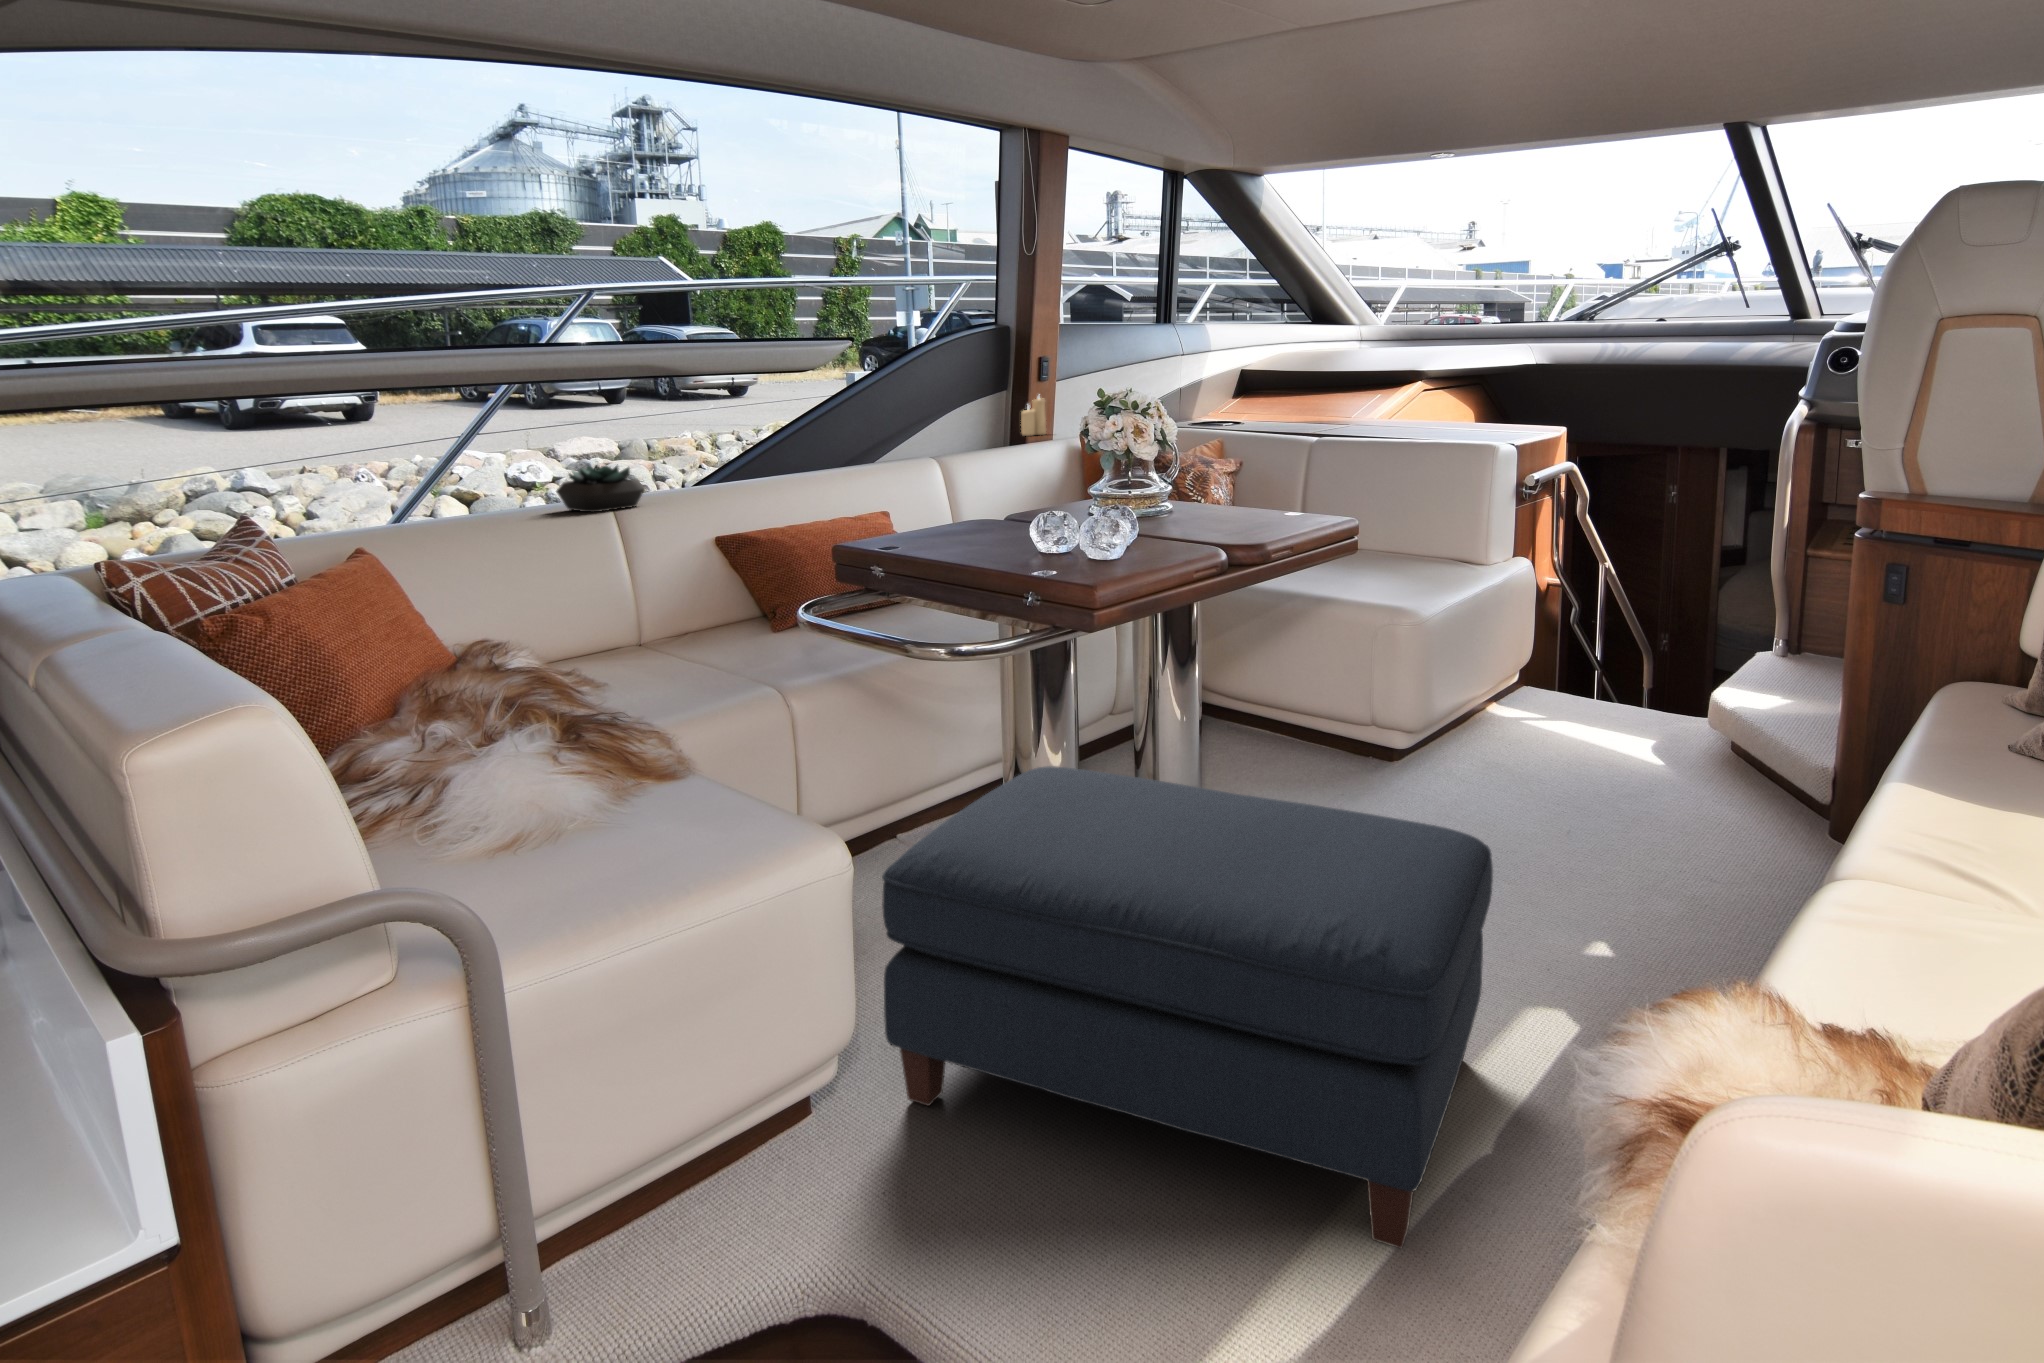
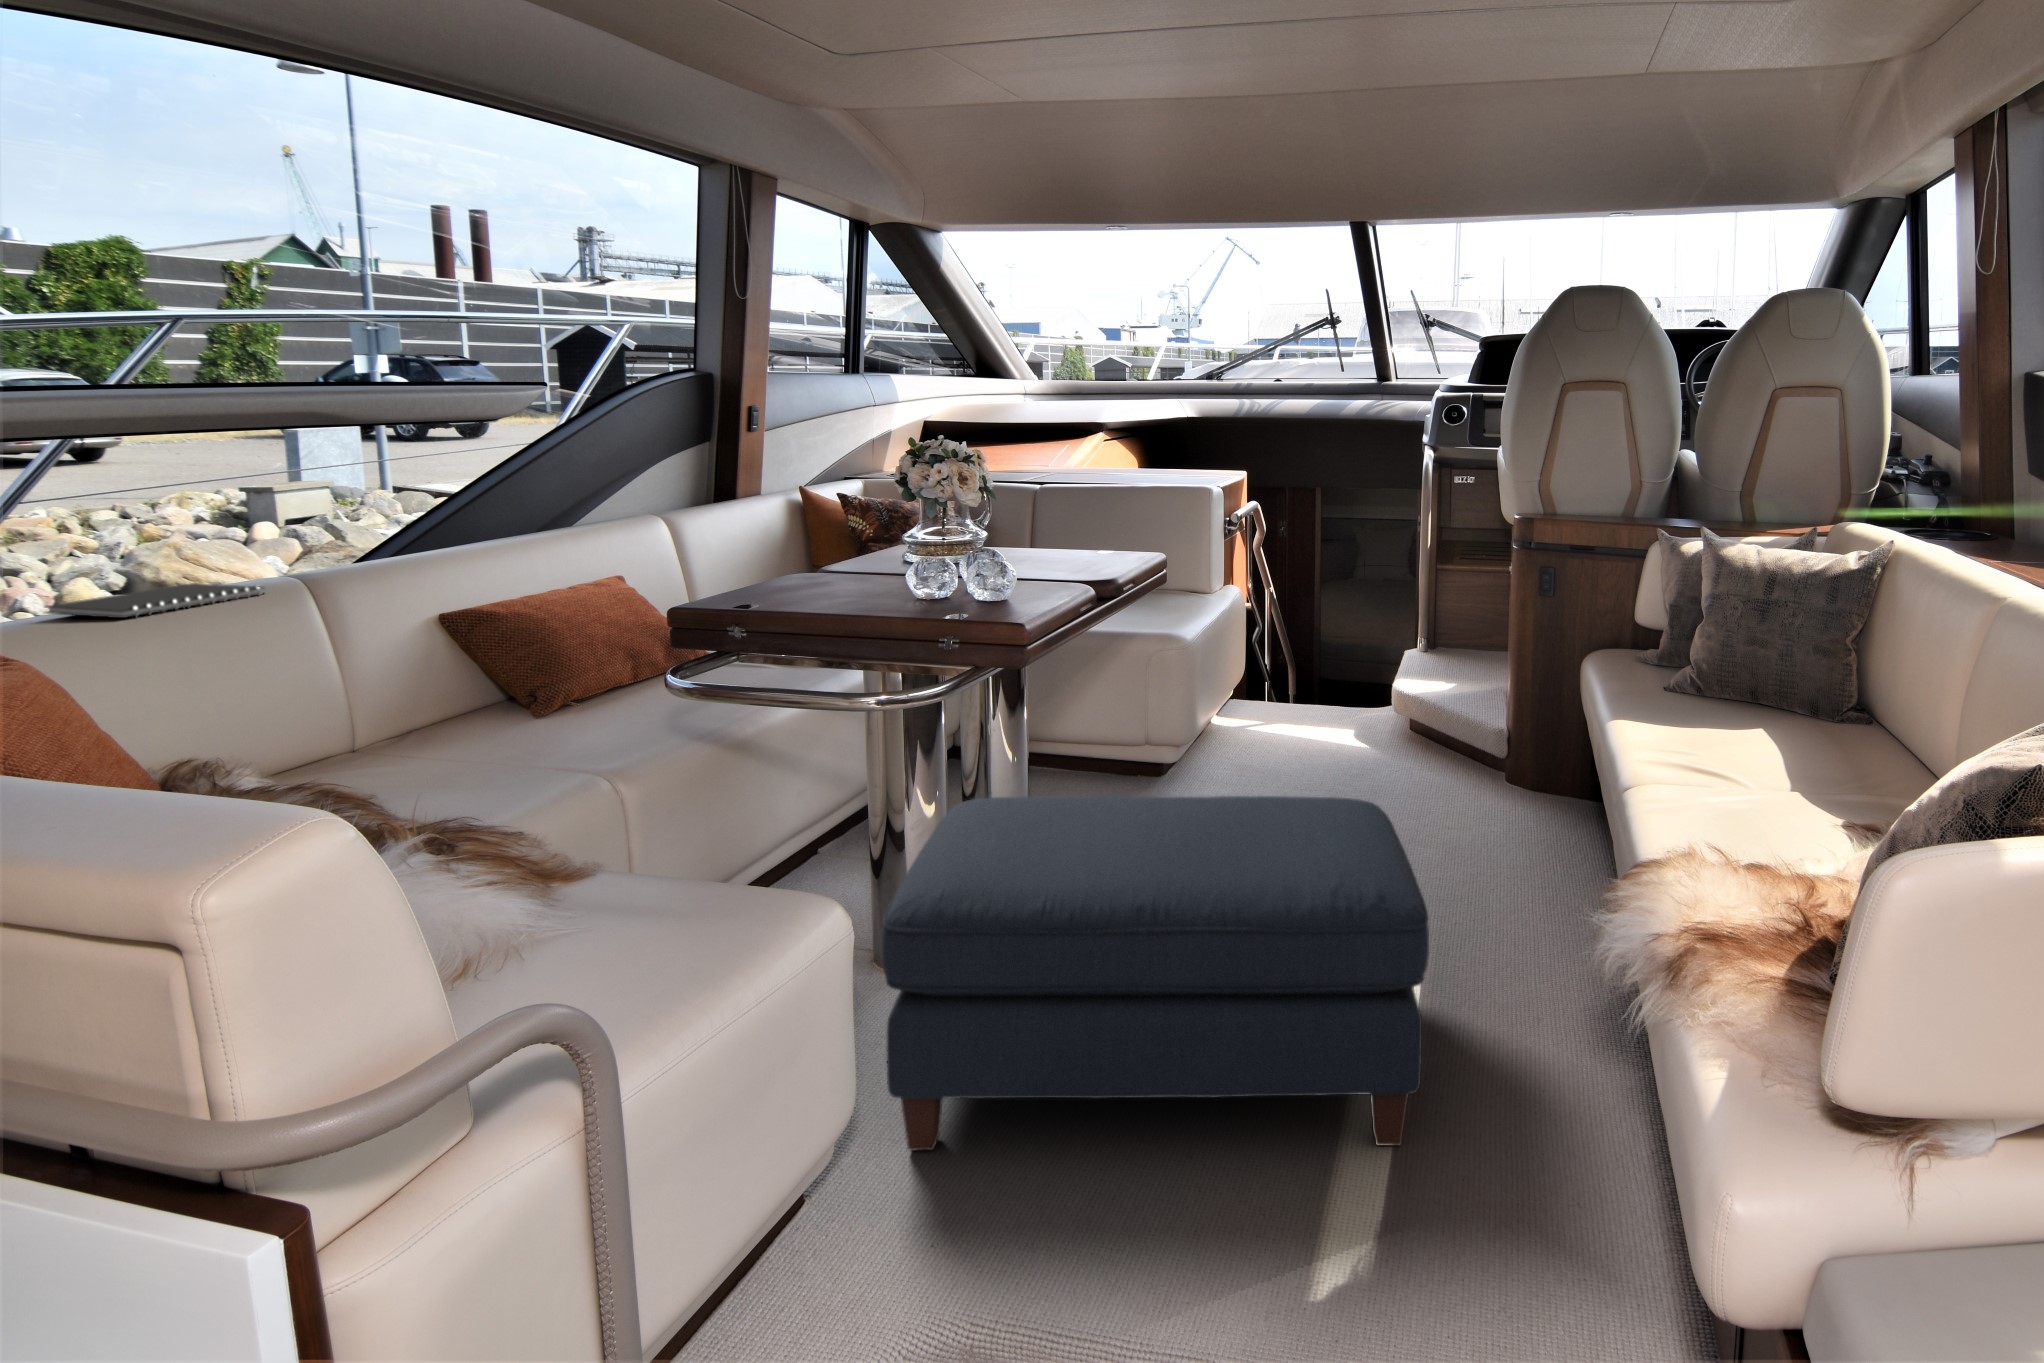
candle: present [1021,396,1046,436] -> none [731,442,758,484]
succulent plant: present [556,466,645,512] -> none [253,524,383,583]
notebook: none [407,508,548,534] -> present [45,583,263,618]

